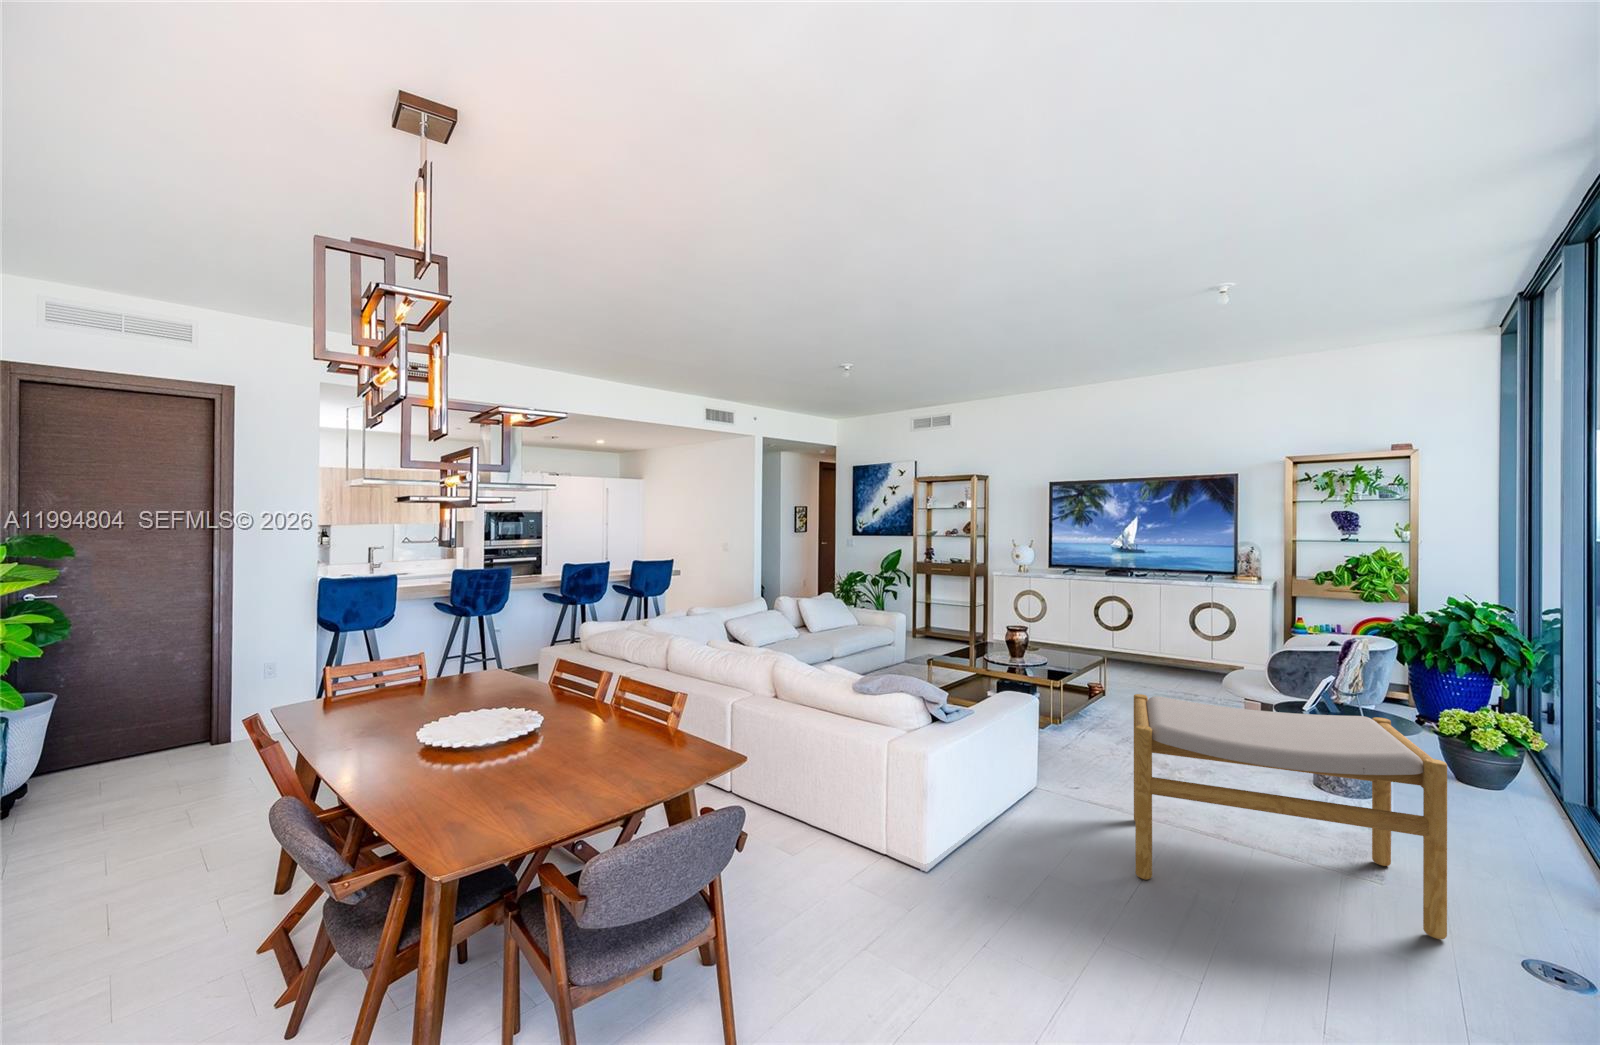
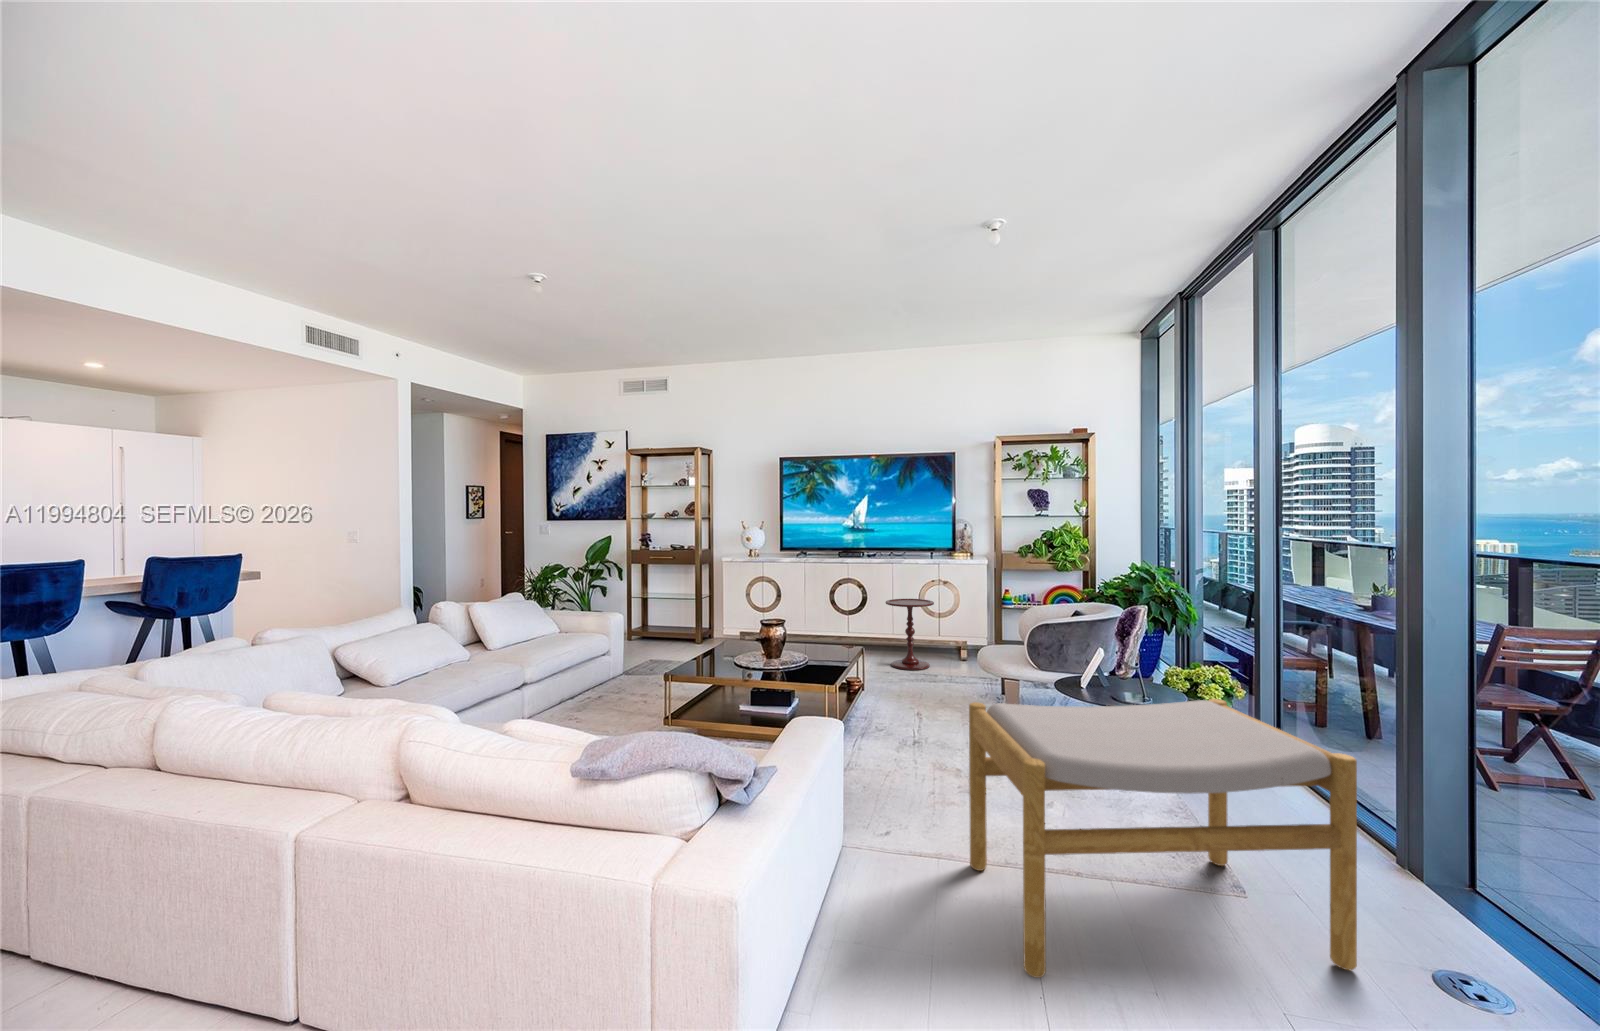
side table: none [1149,619,1203,690] -> present [885,599,934,670]

